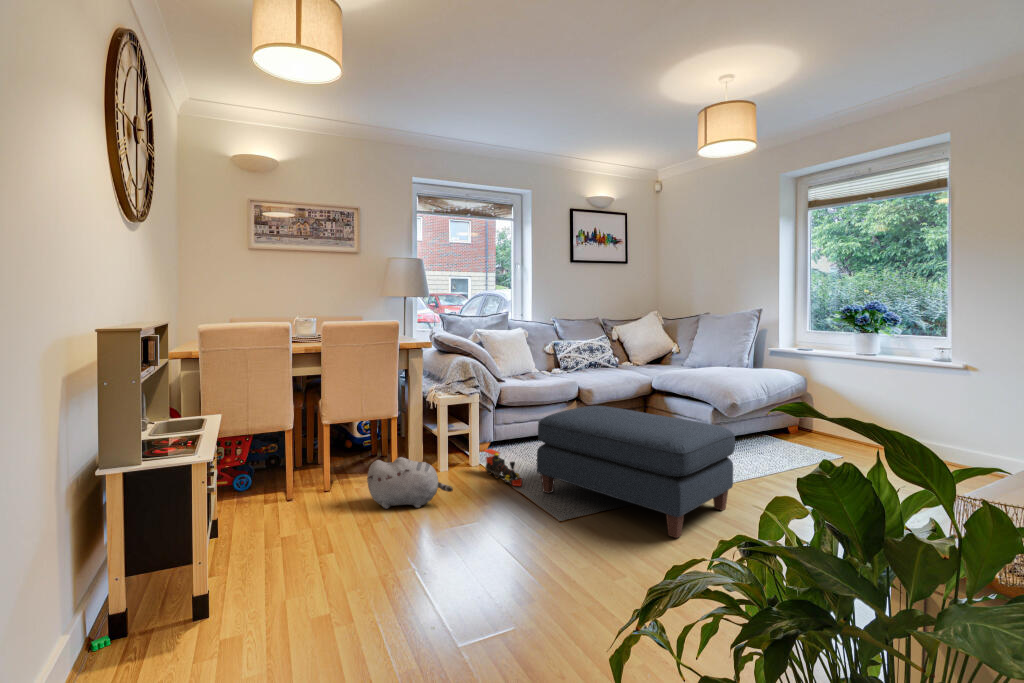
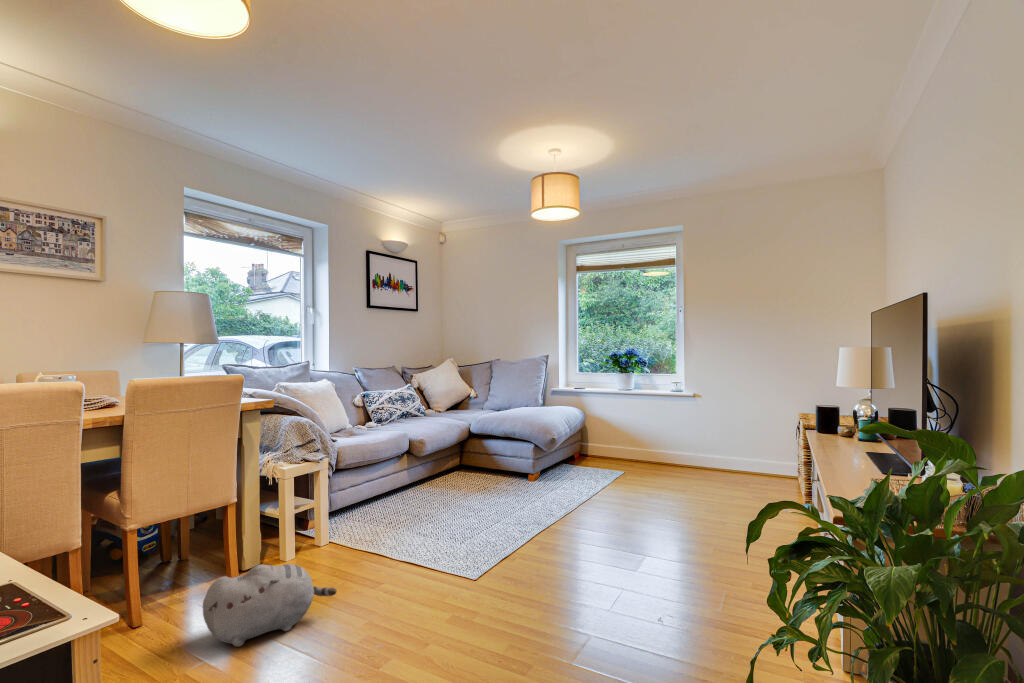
ottoman: present [537,406,735,538] -> none [421,458,608,583]
toy train: present [484,449,522,486] -> none [336,526,399,567]

